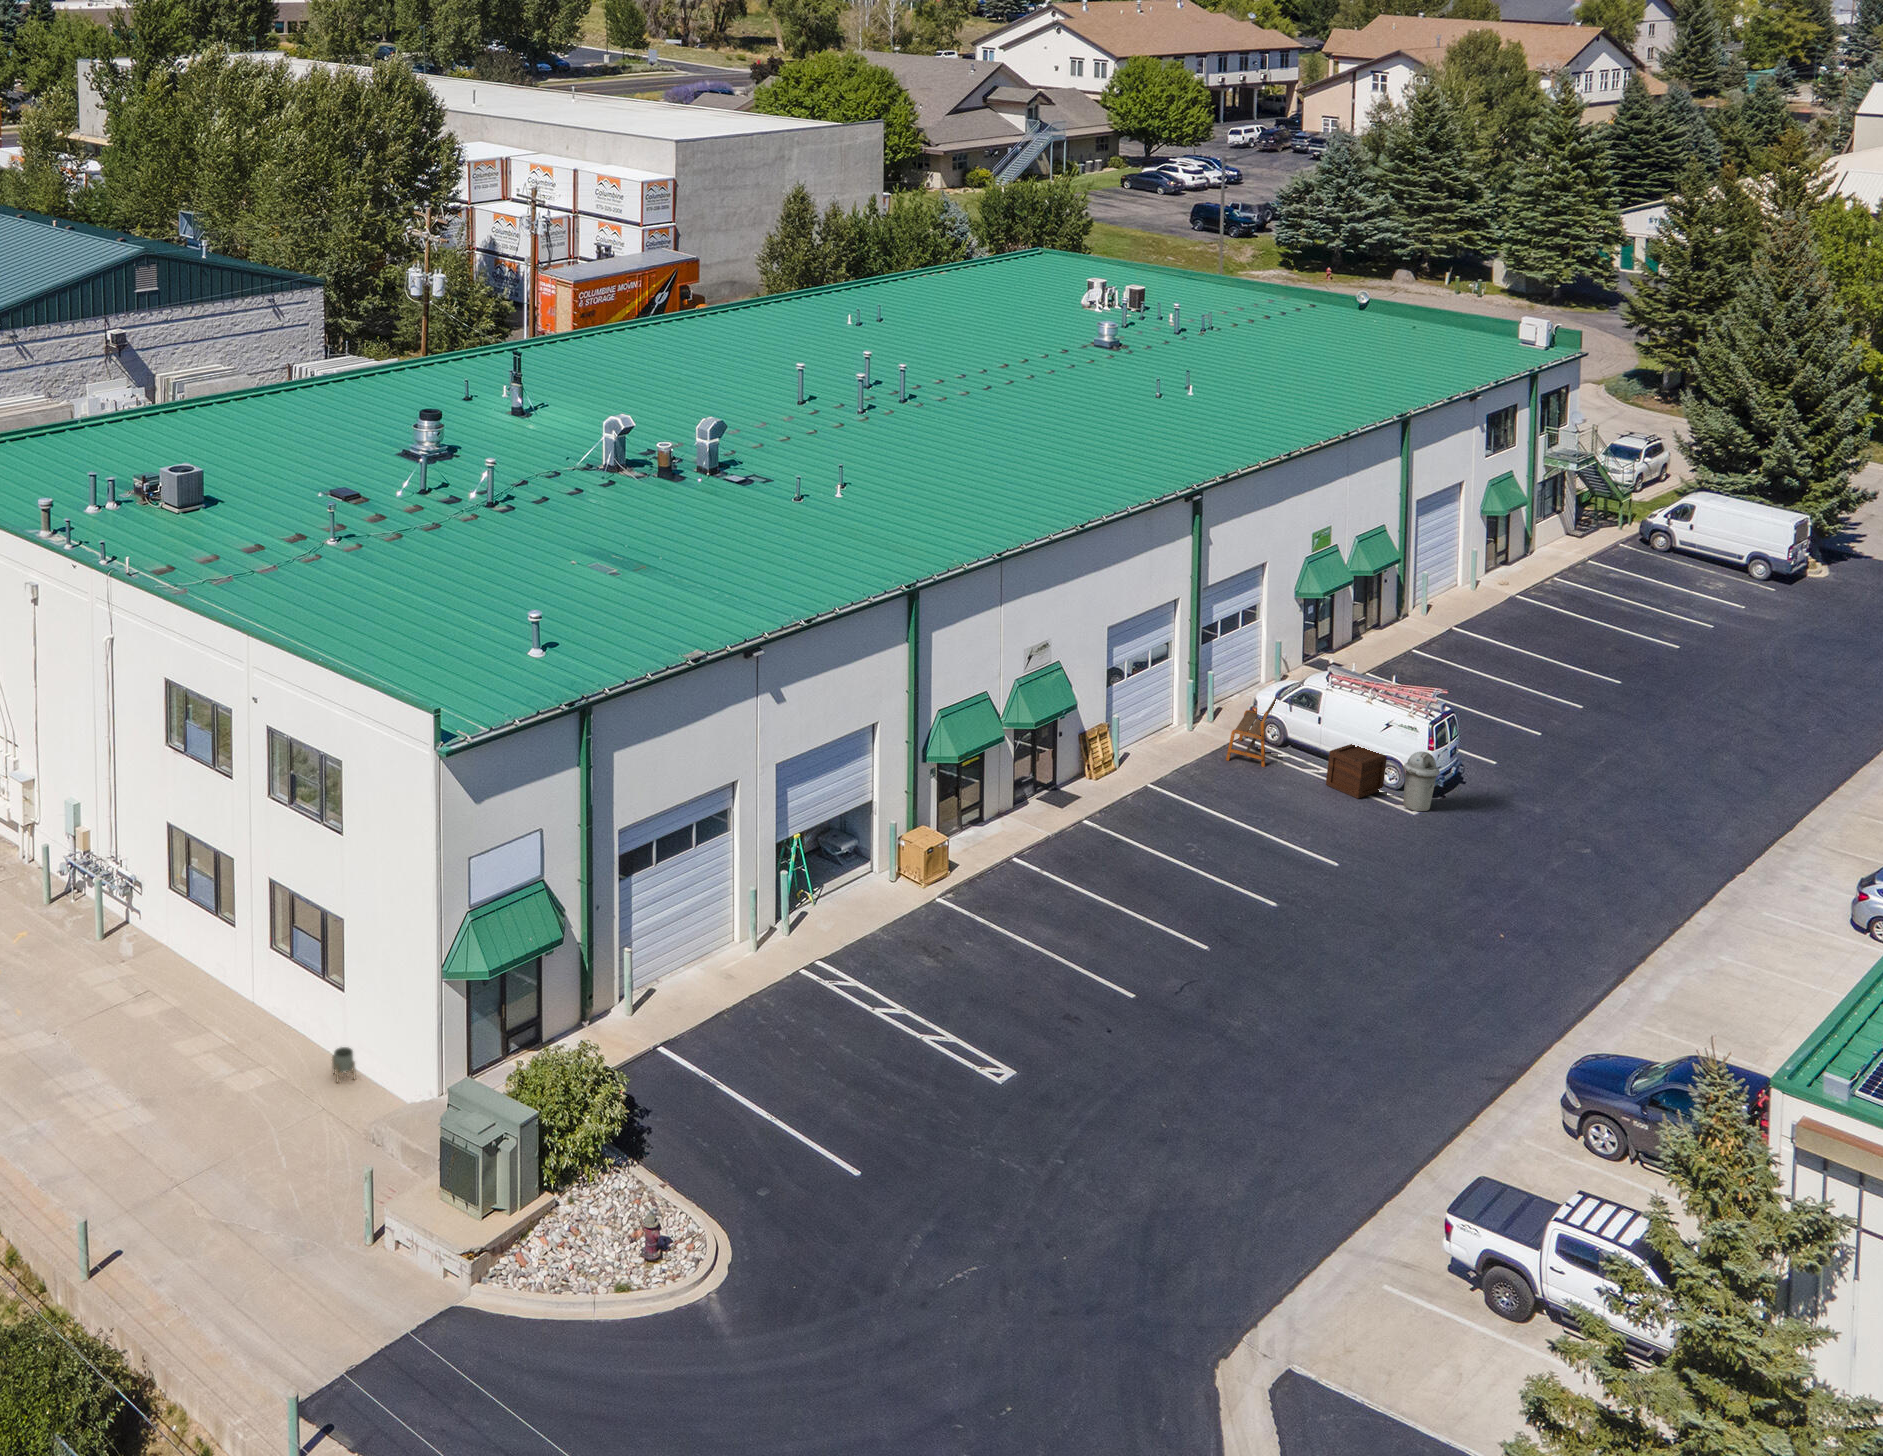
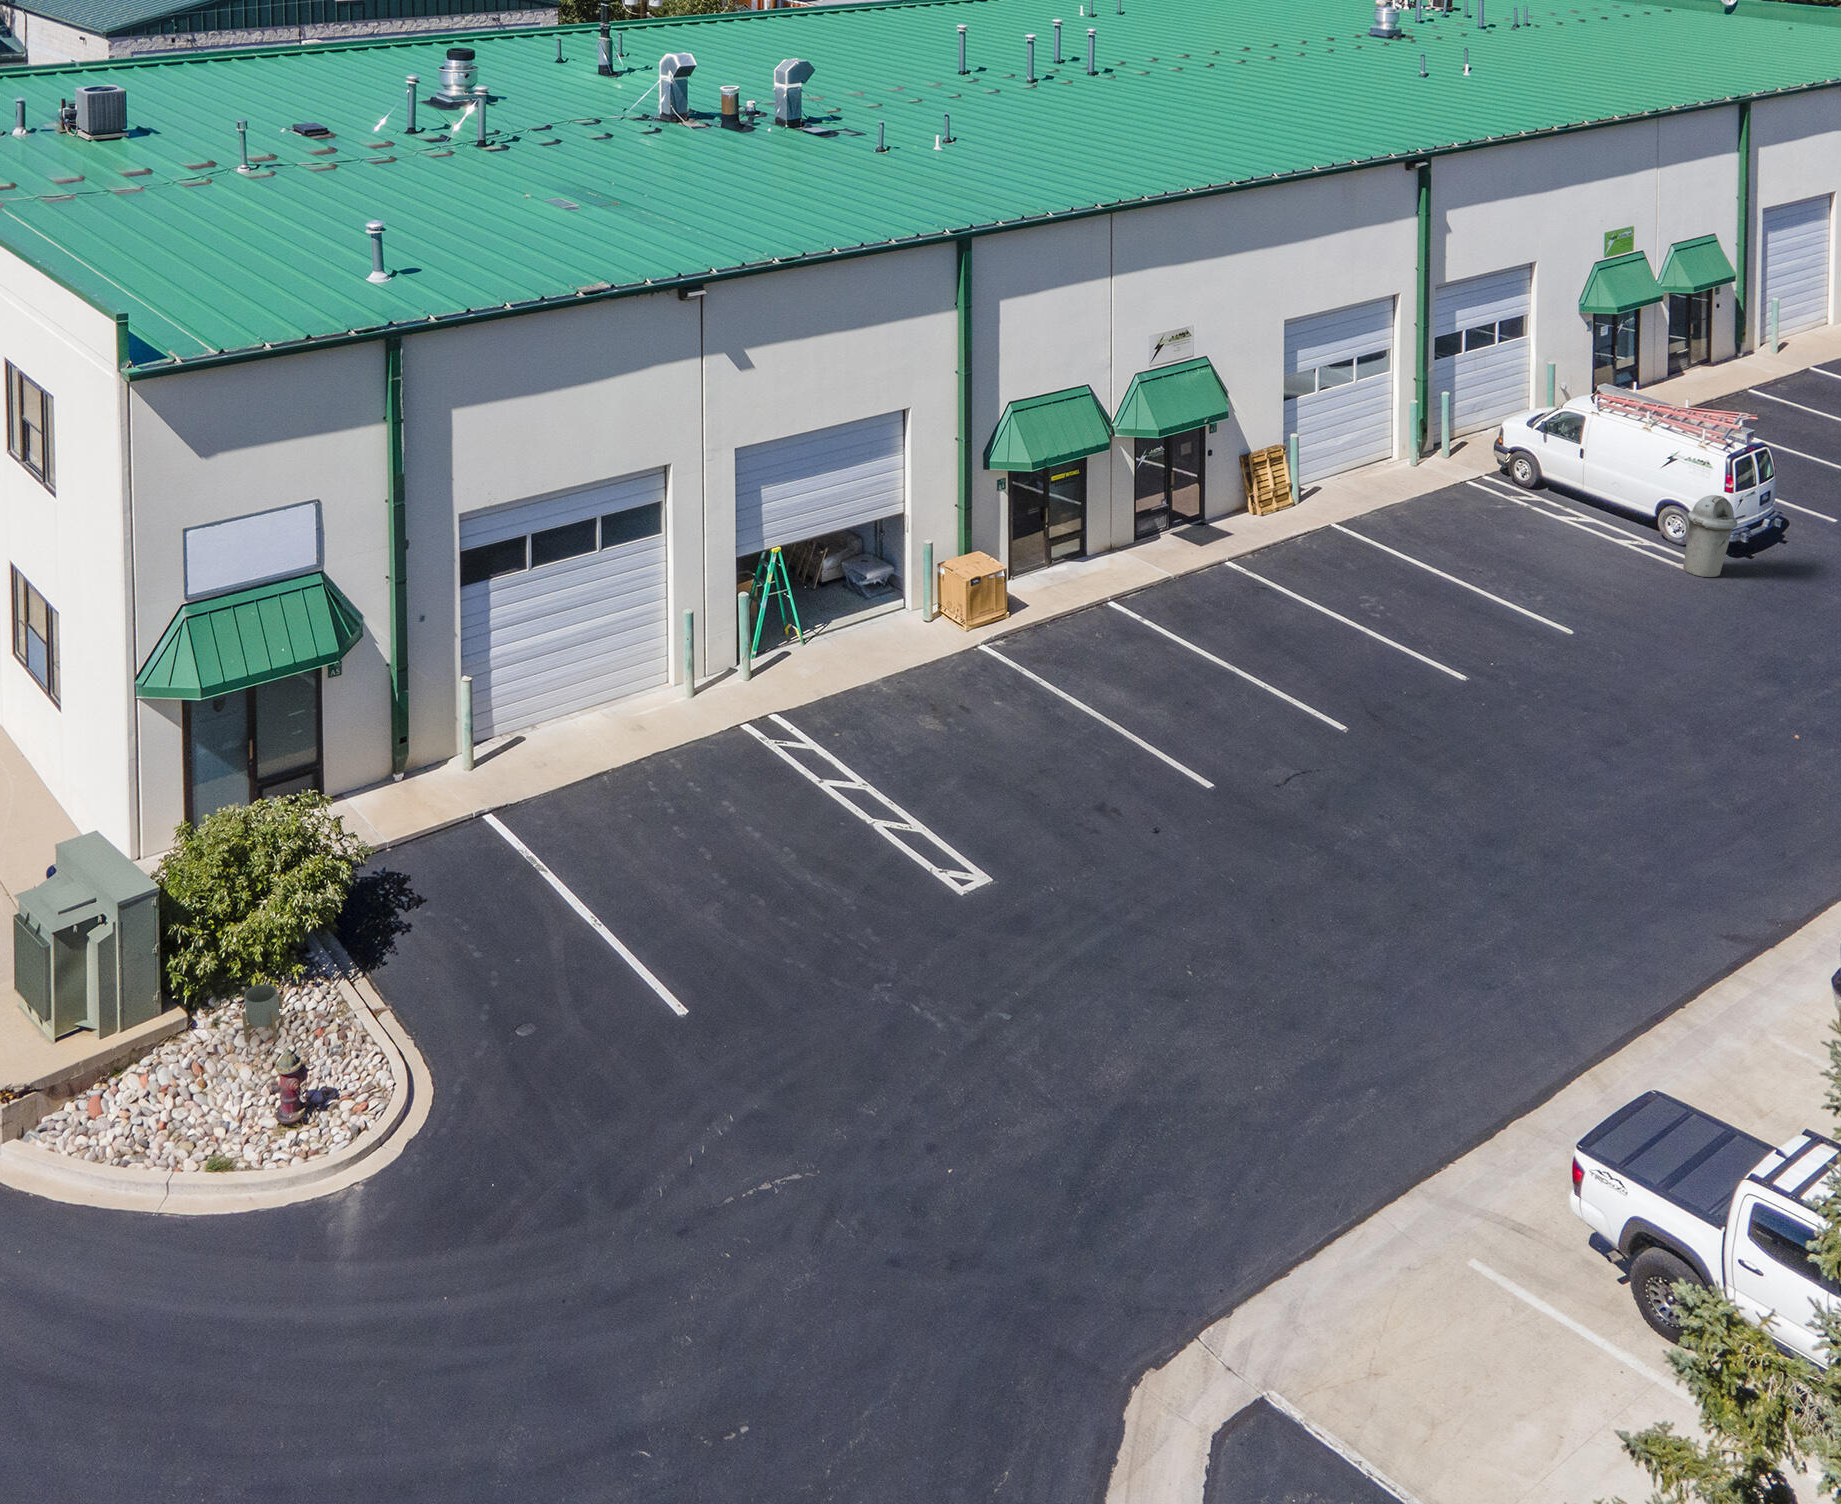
bench: present [1226,697,1277,767] -> none [1450,422,1532,516]
wooden crate: present [1326,744,1387,799] -> none [1580,486,1667,558]
planter: present [332,1047,355,1079] -> present [242,984,284,1042]

